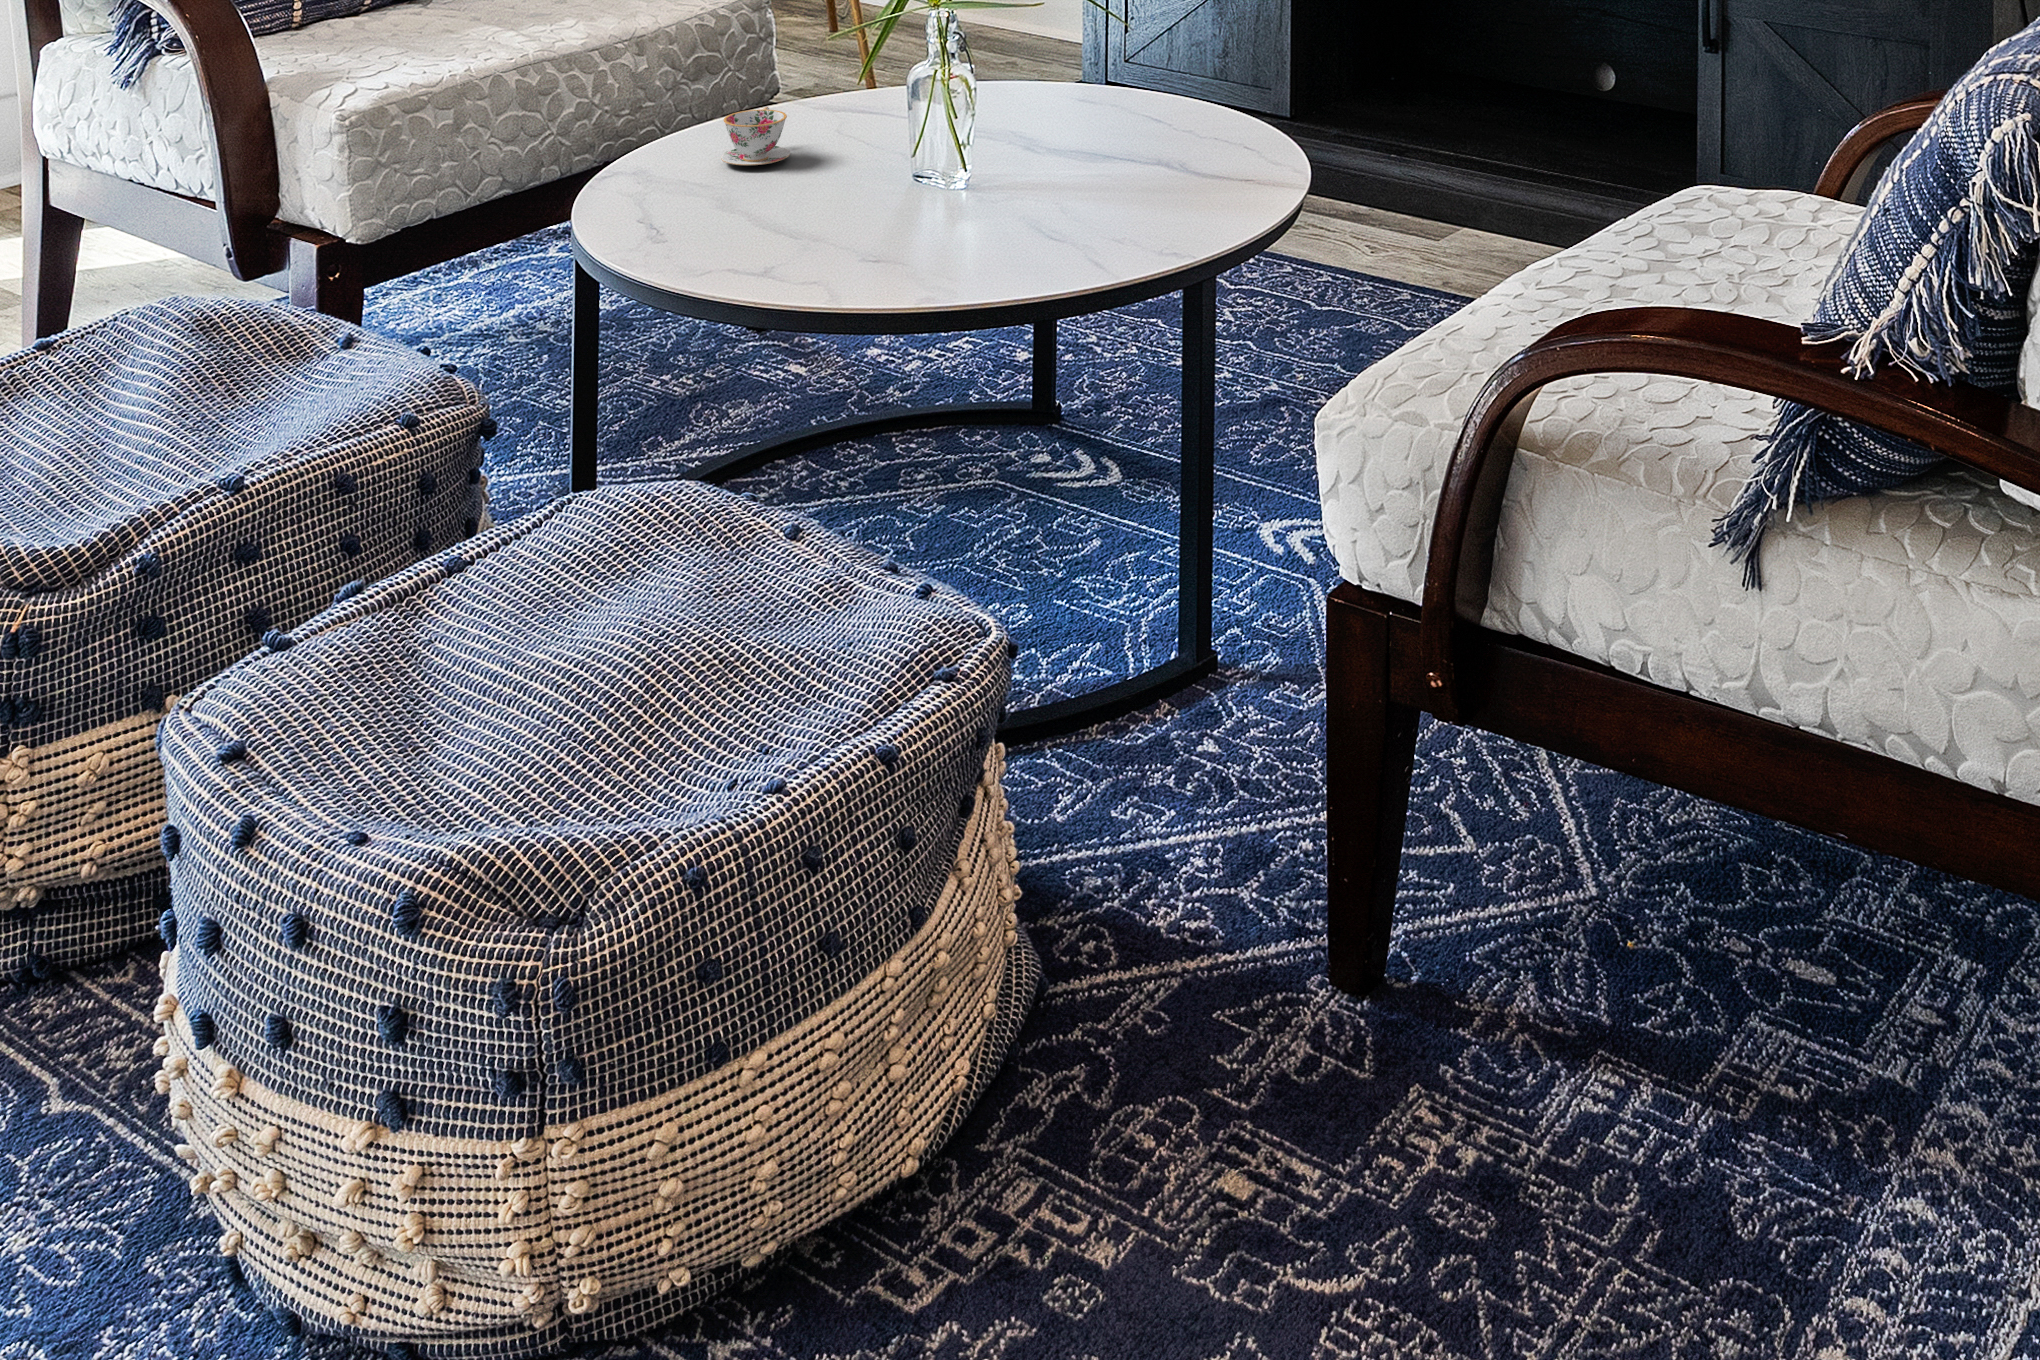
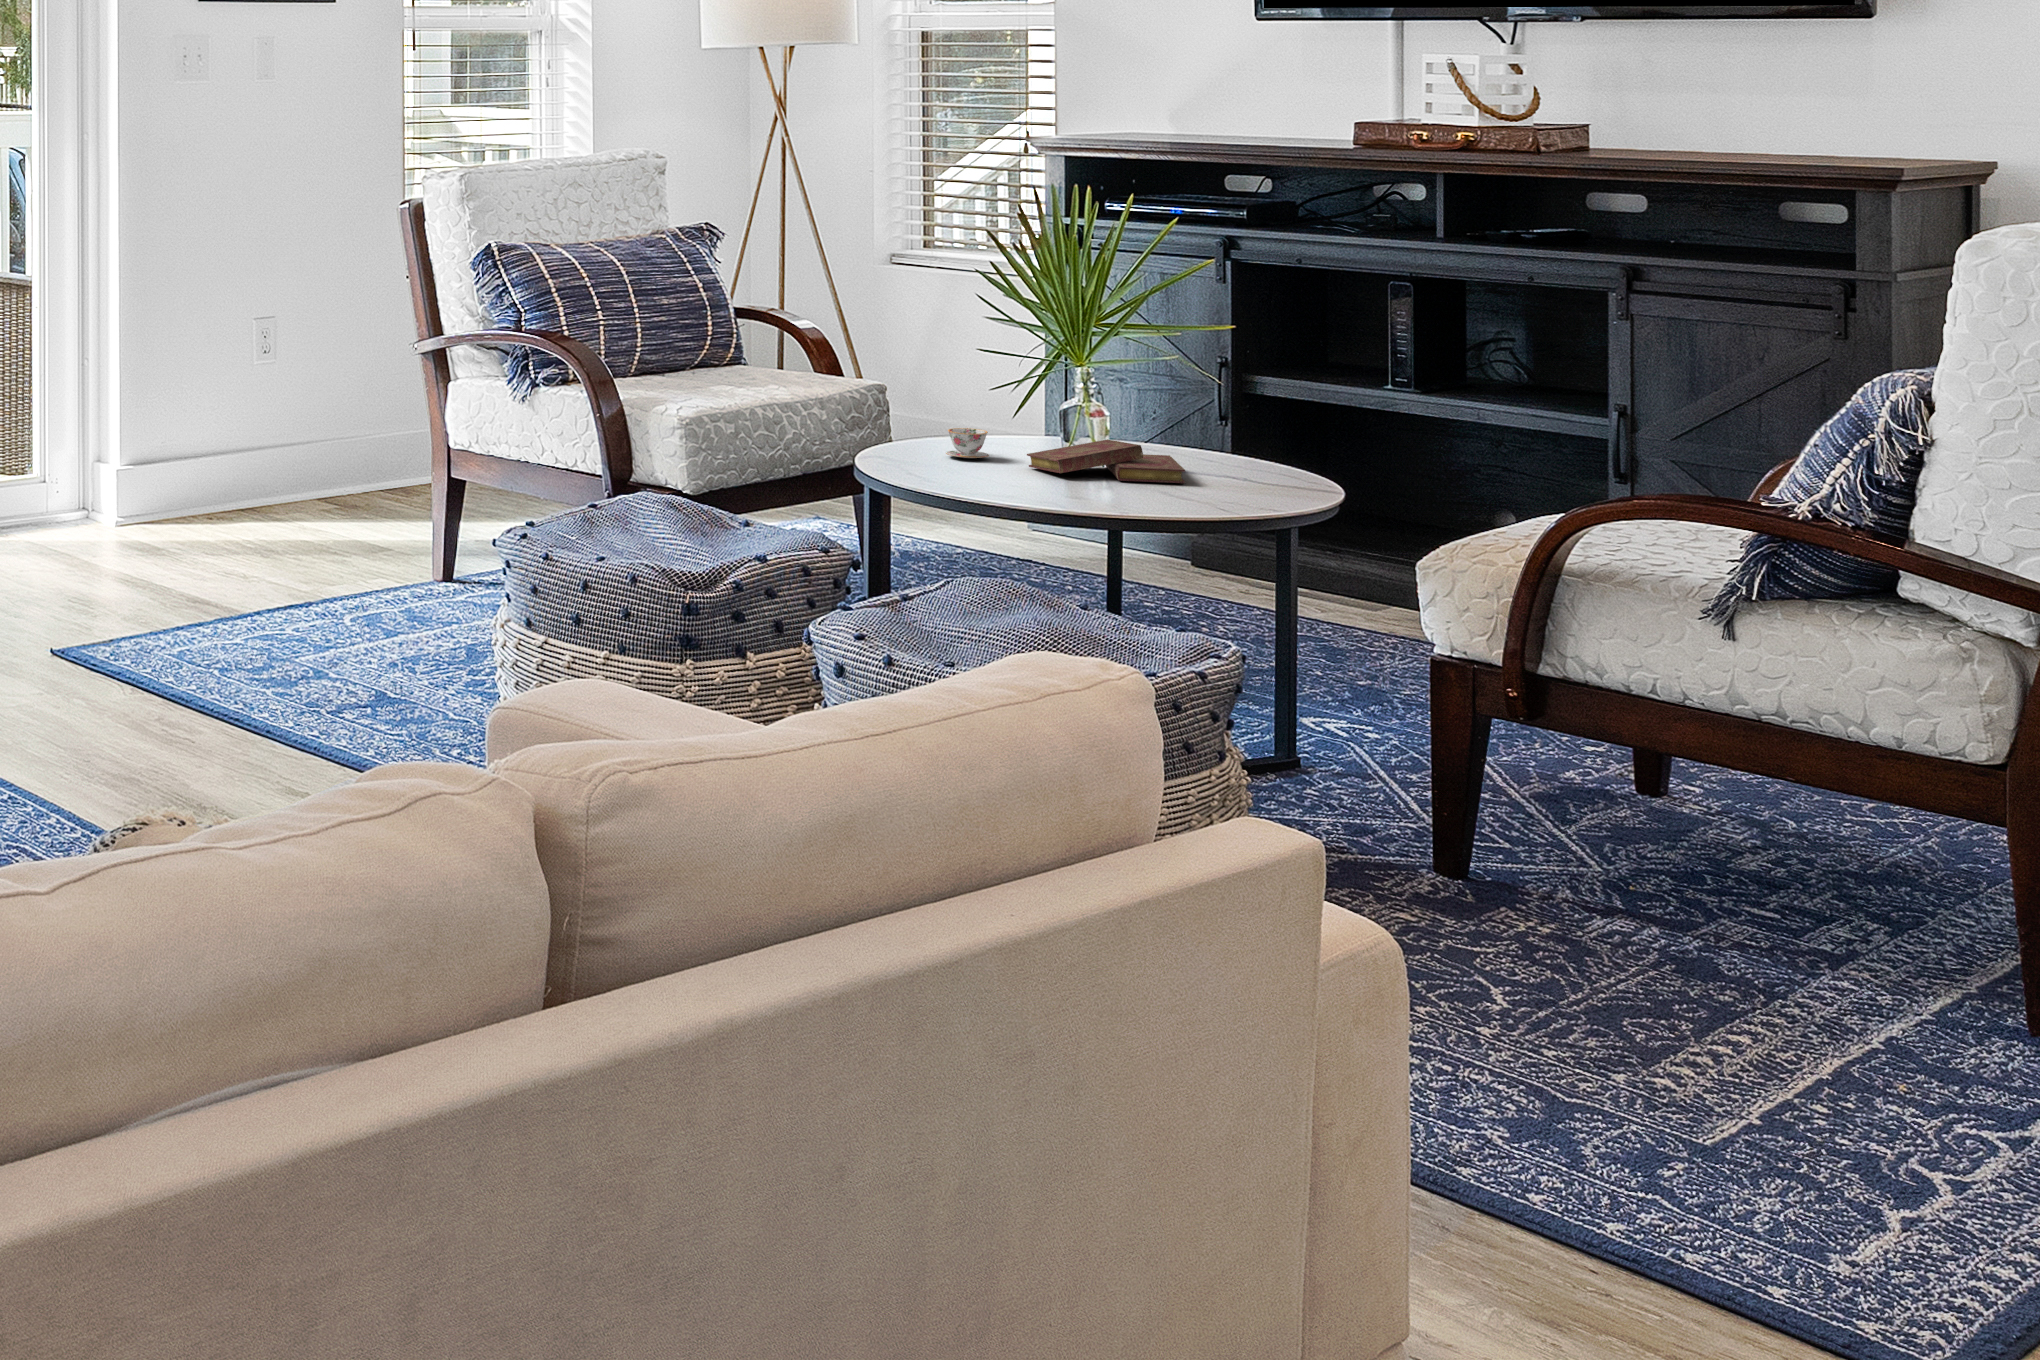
book: none [832,118,1061,203] -> present [1027,439,1185,483]

